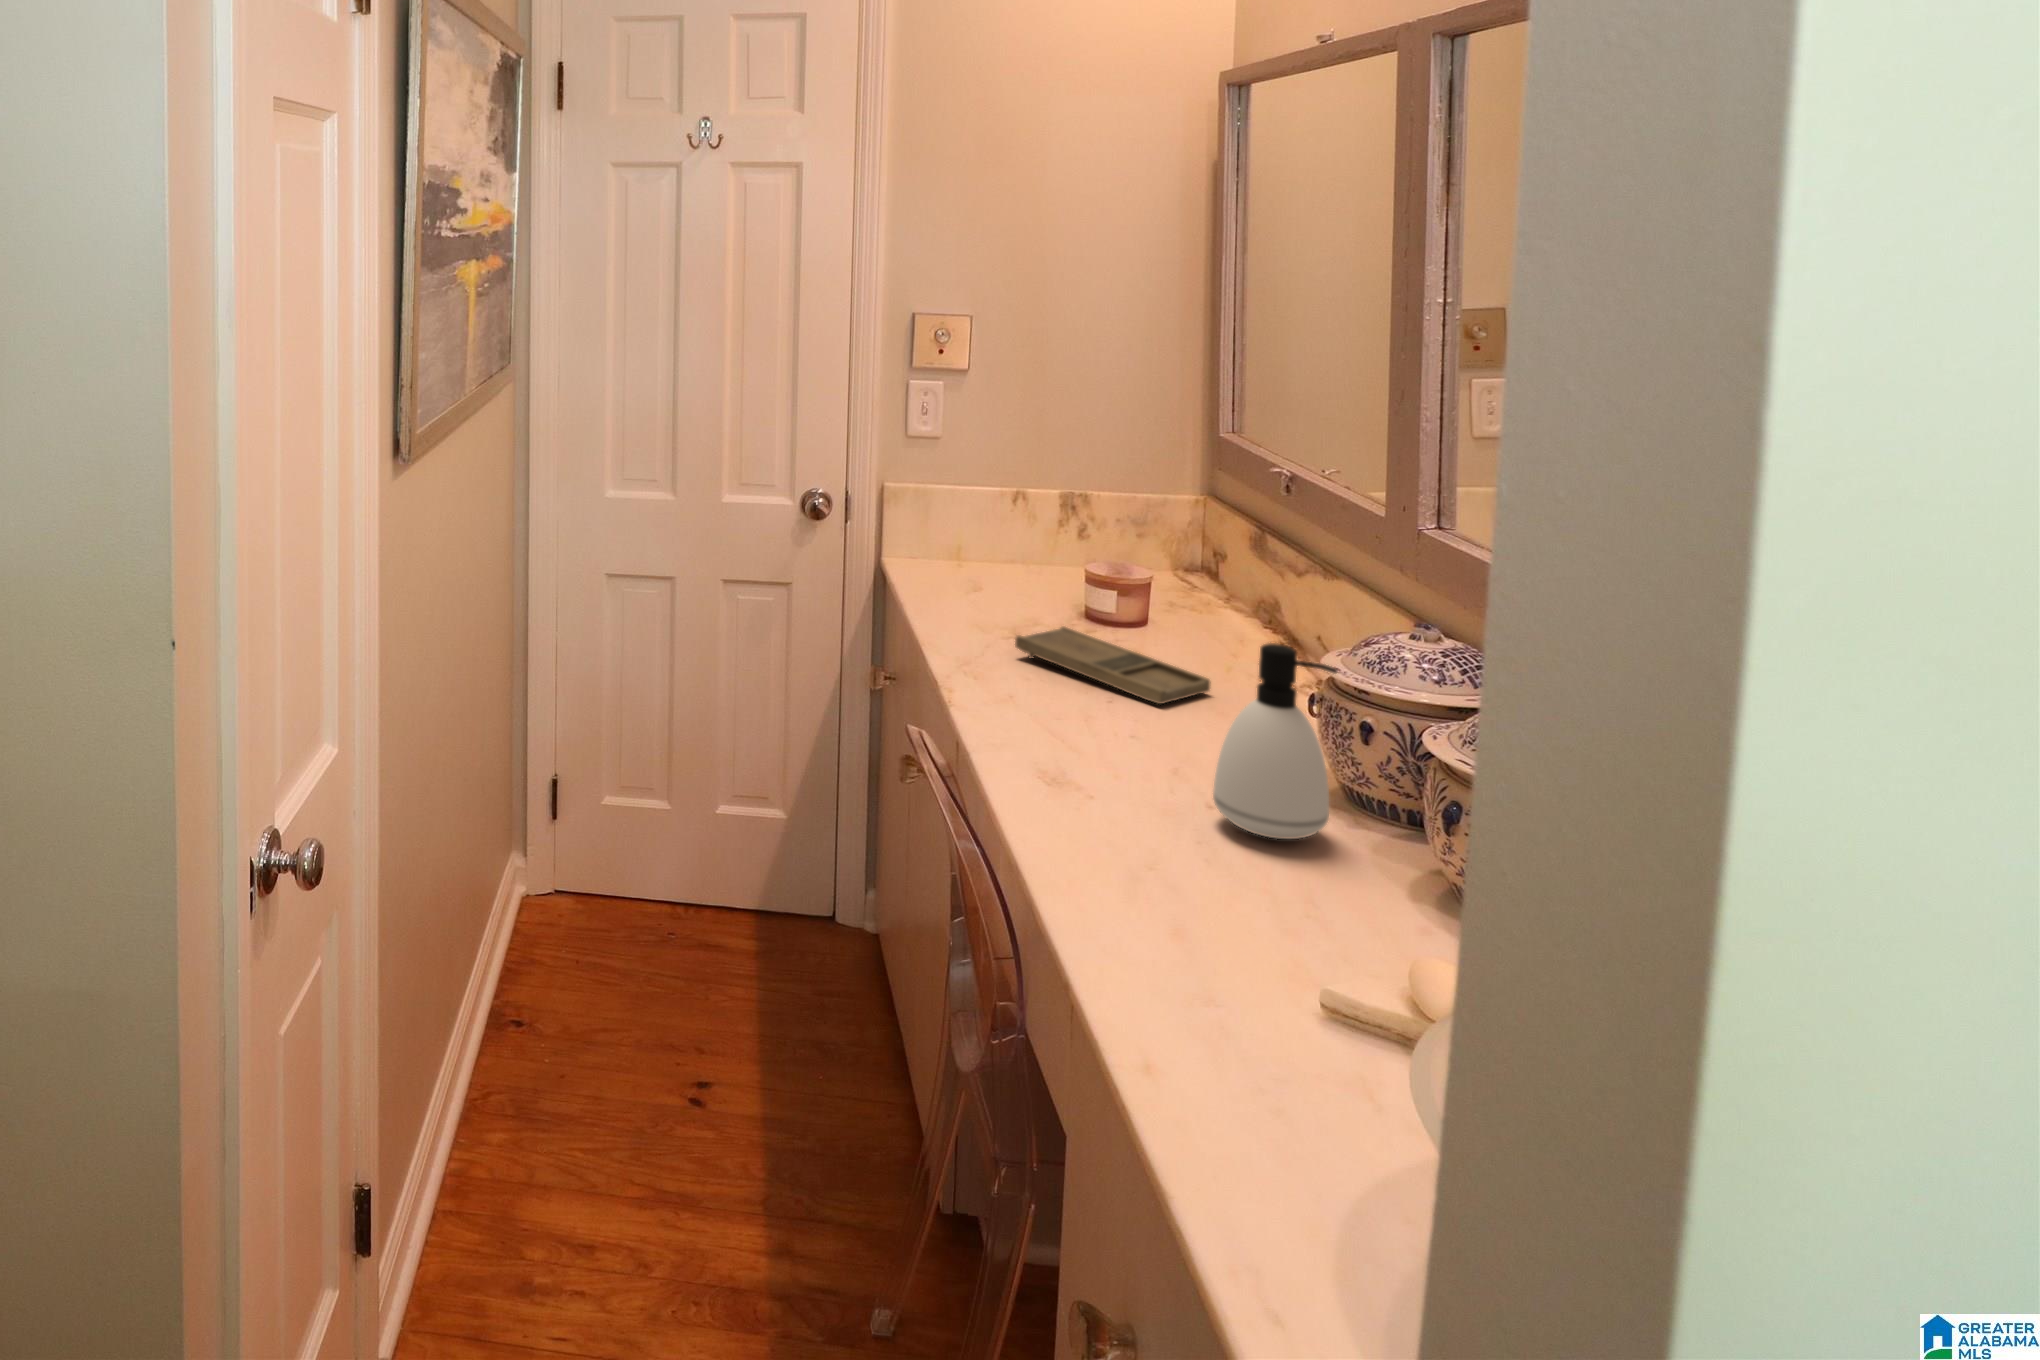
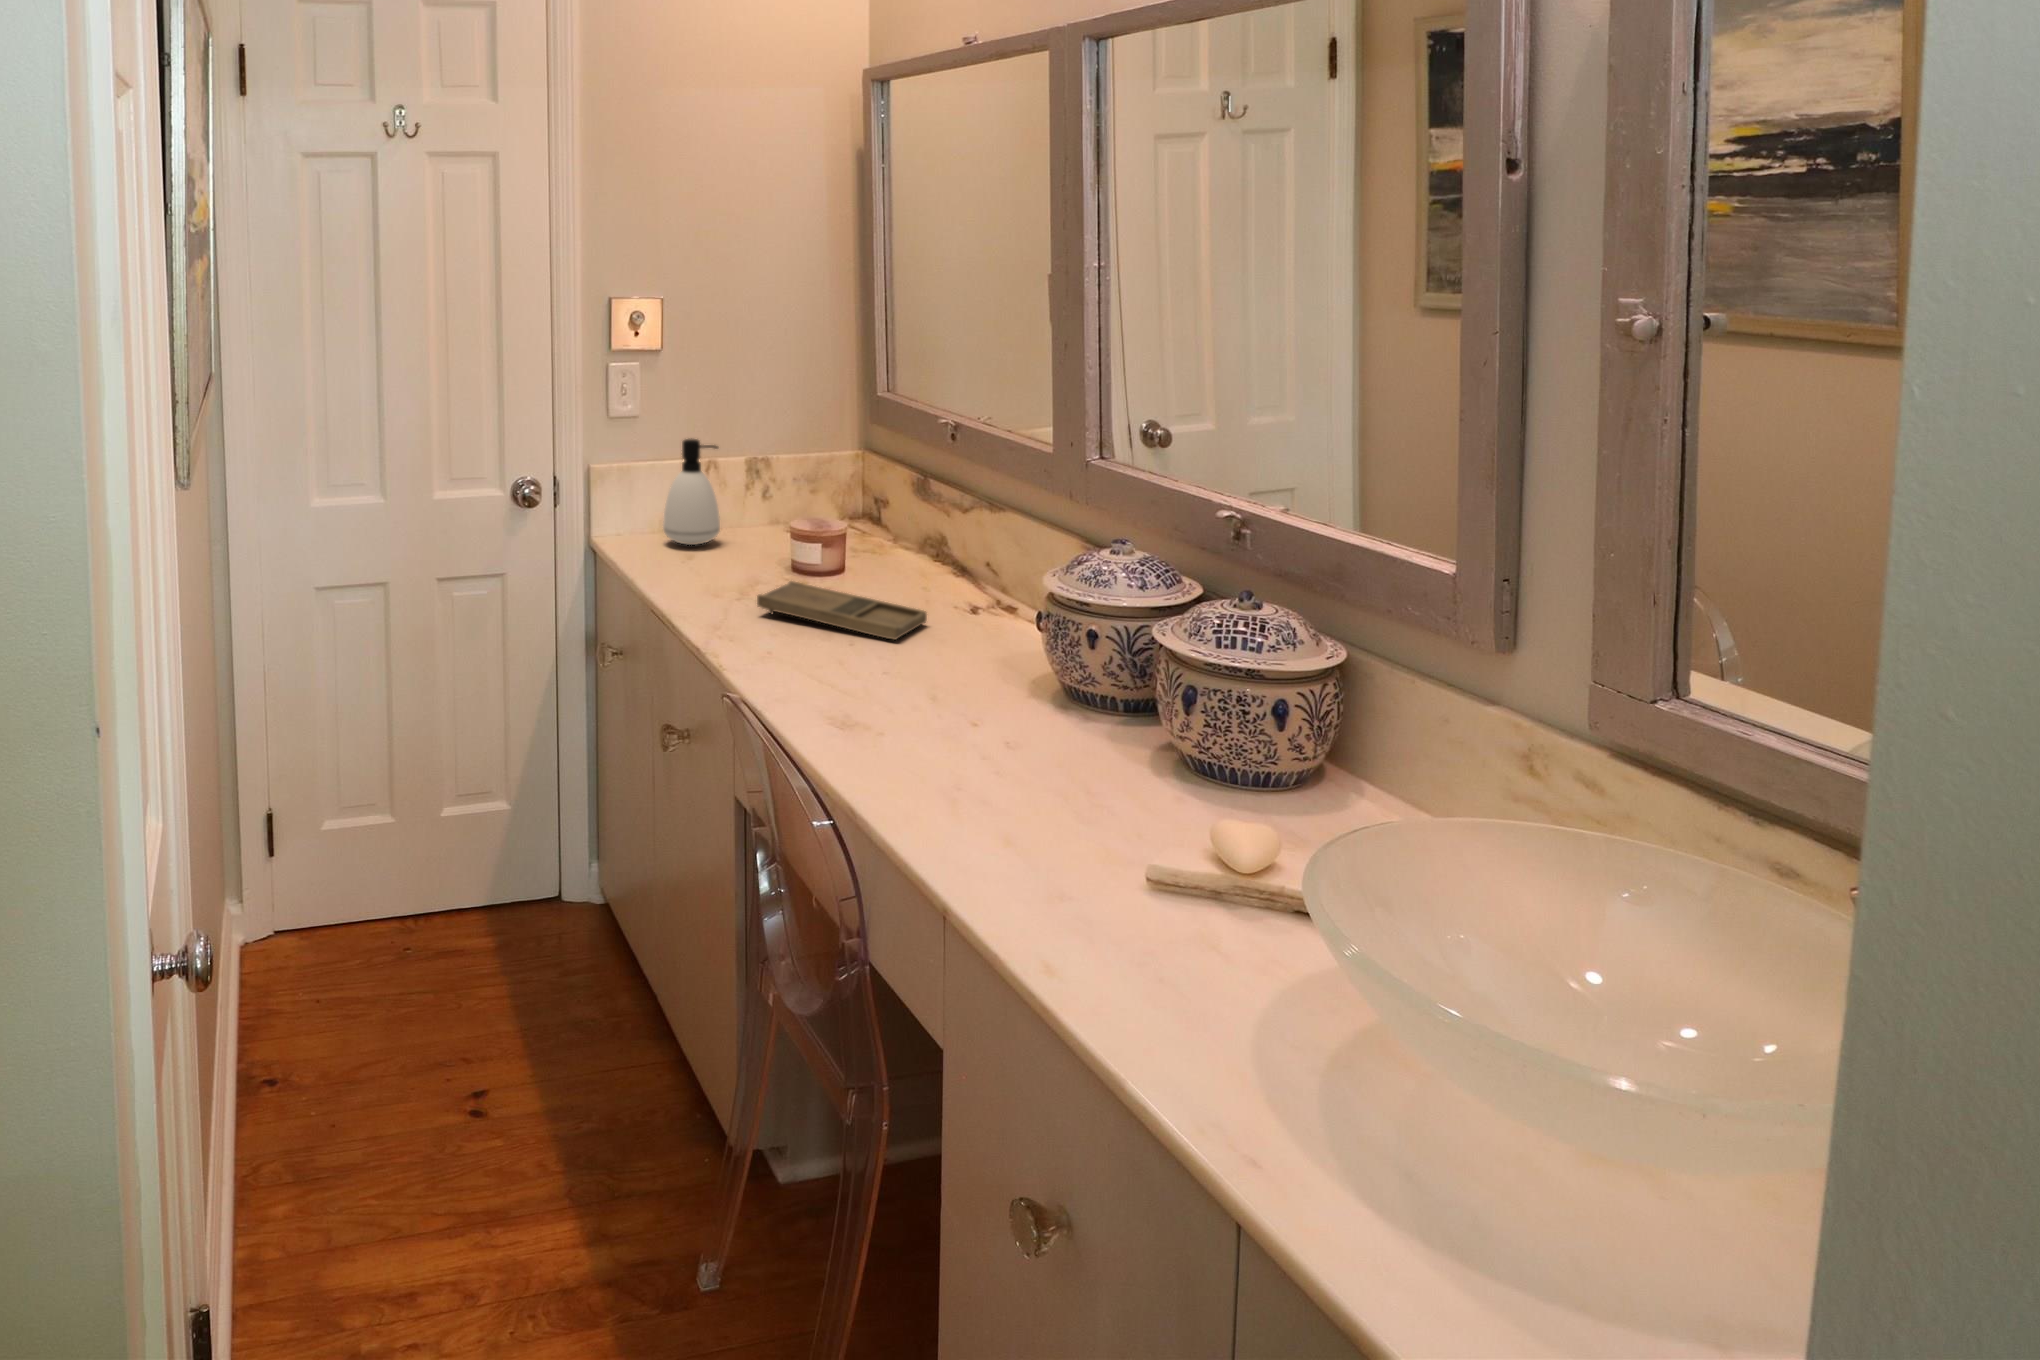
soap dispenser: present [1213,643,1337,839] -> present [663,438,720,545]

